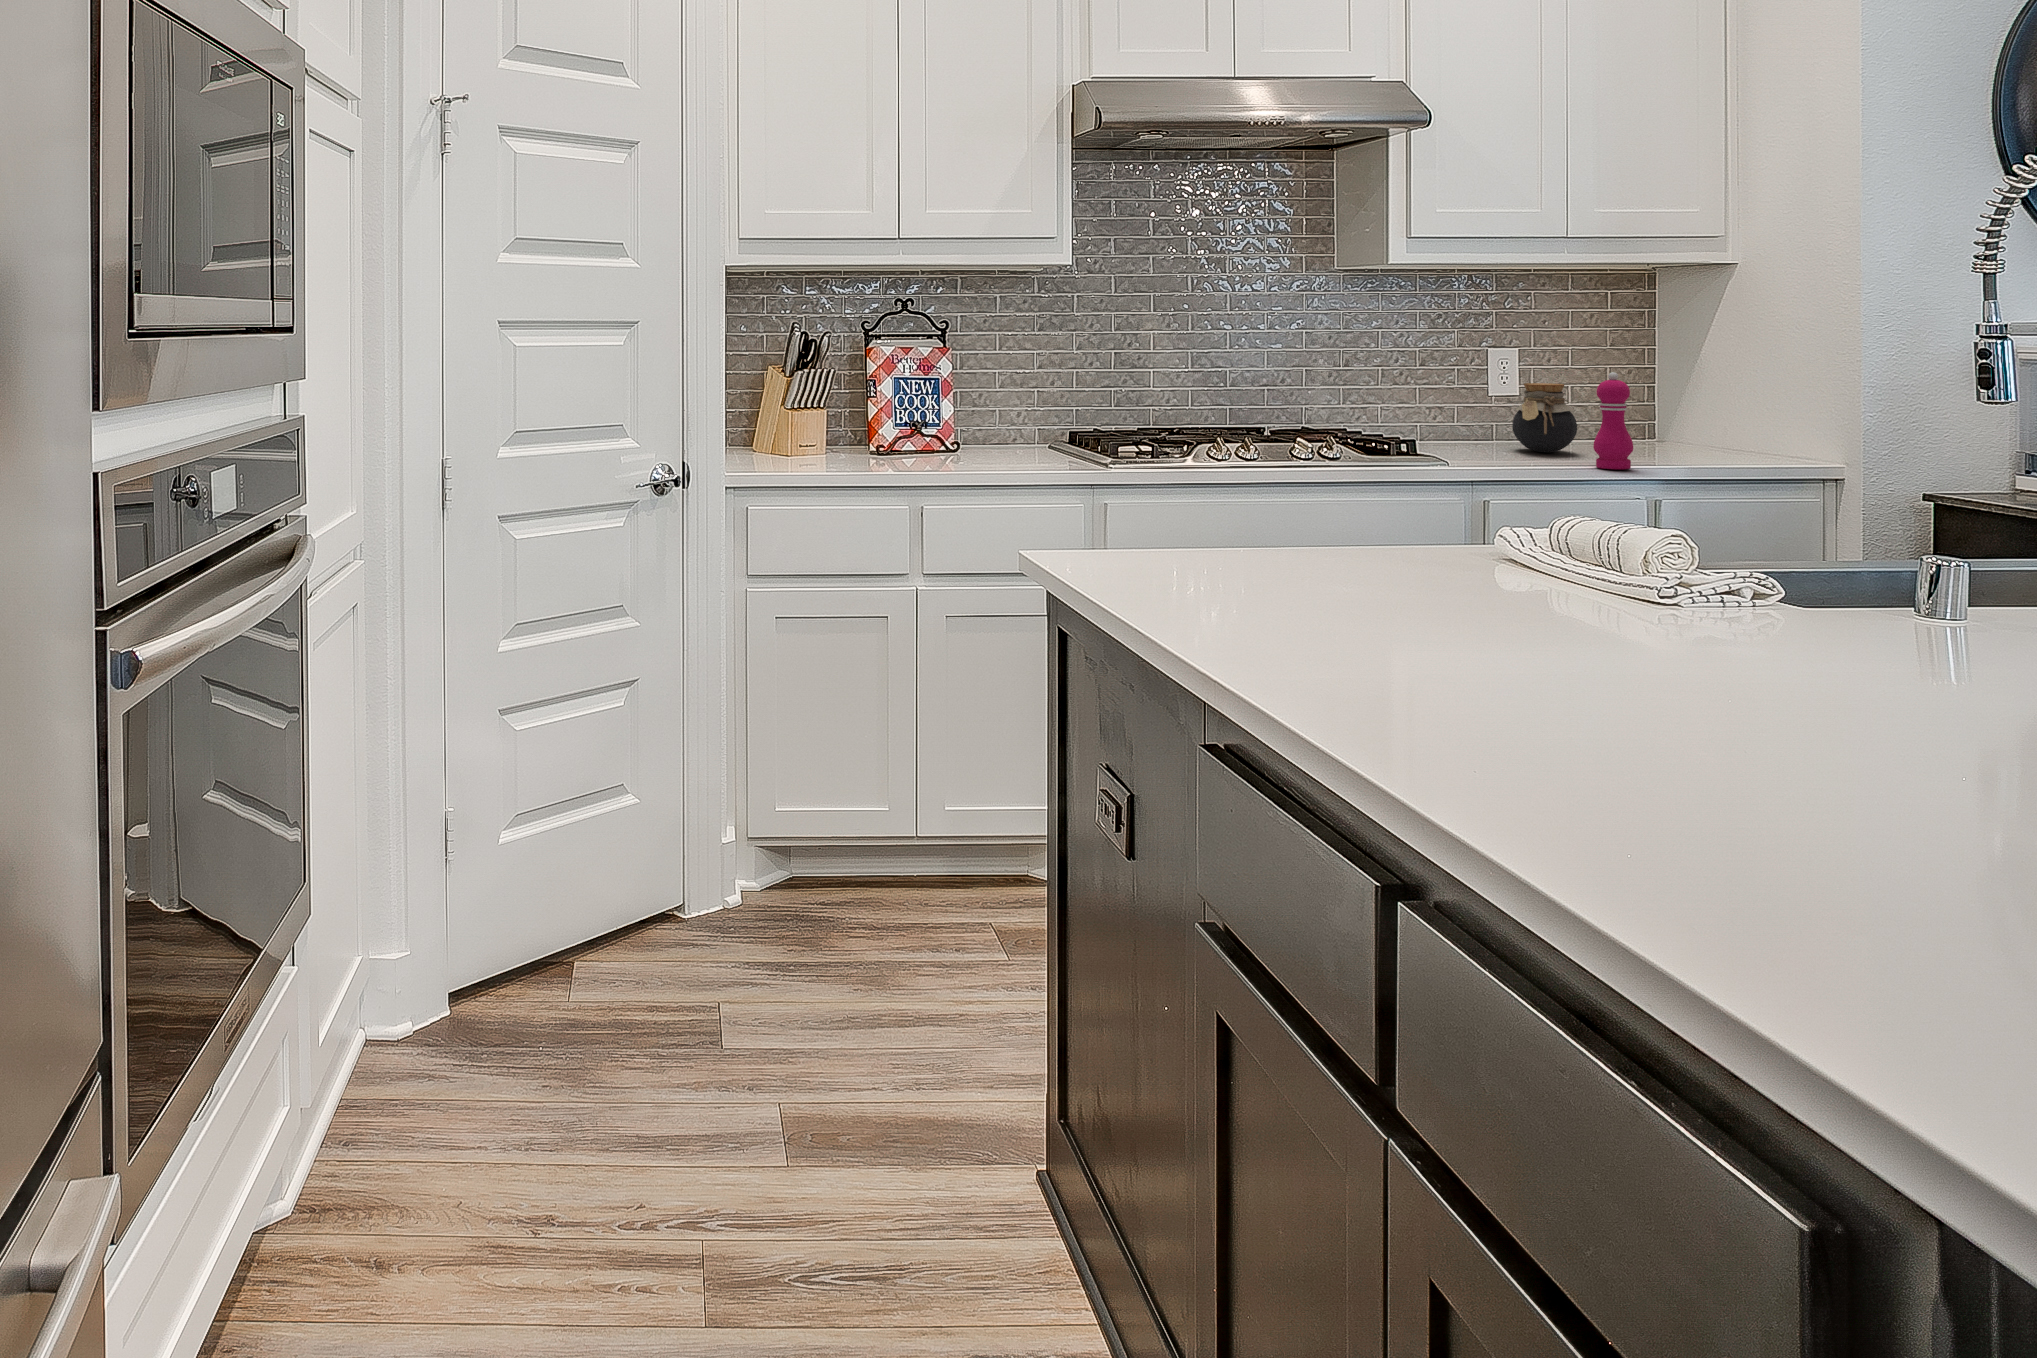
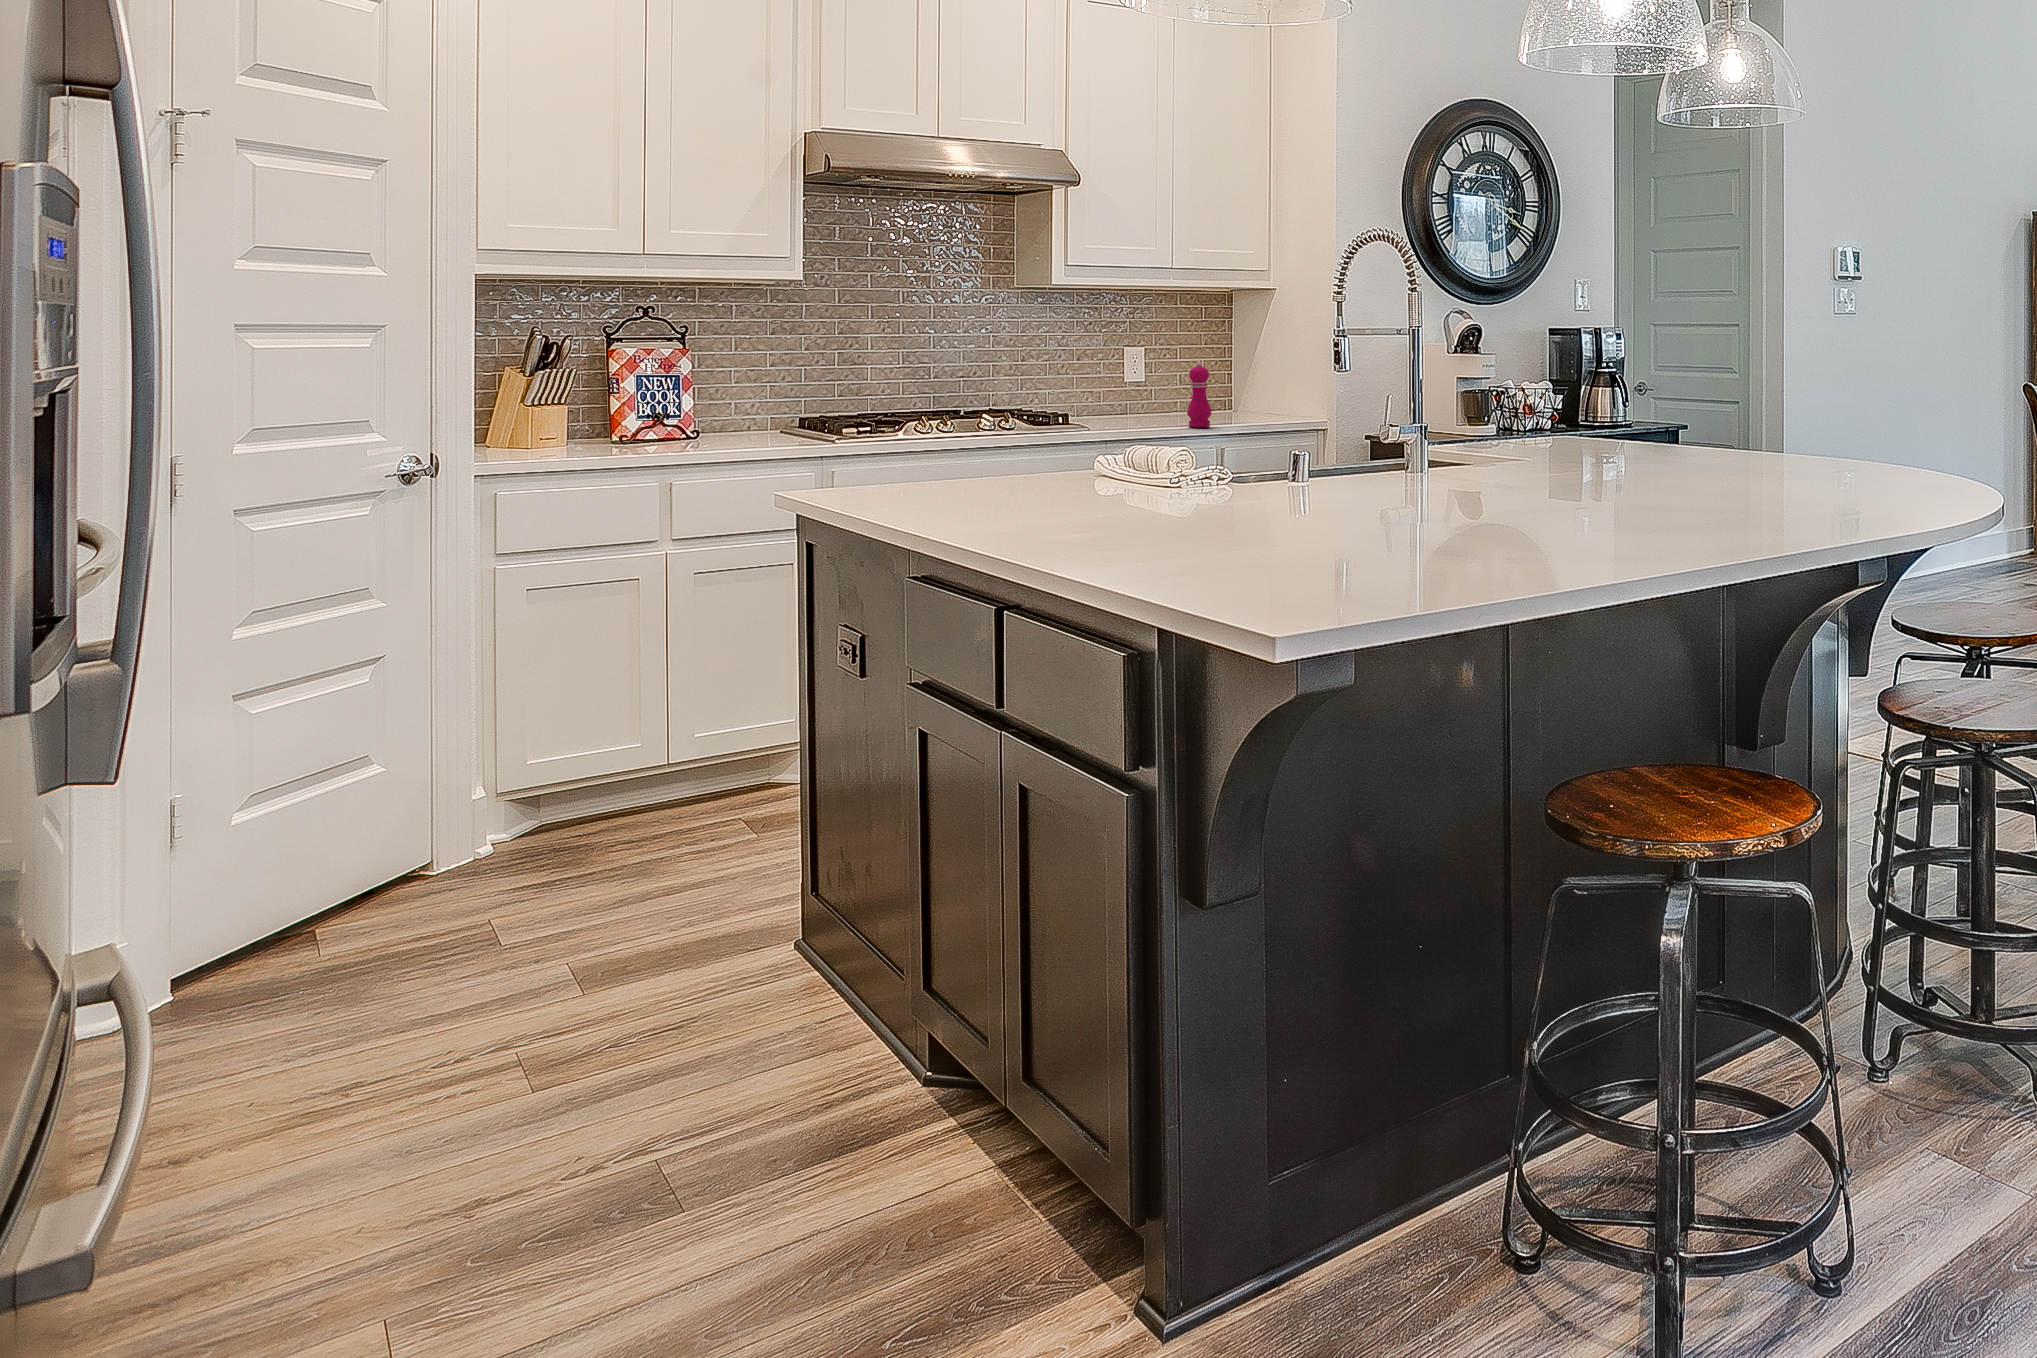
jar: present [1512,383,1577,452] -> none [1137,371,1179,419]

